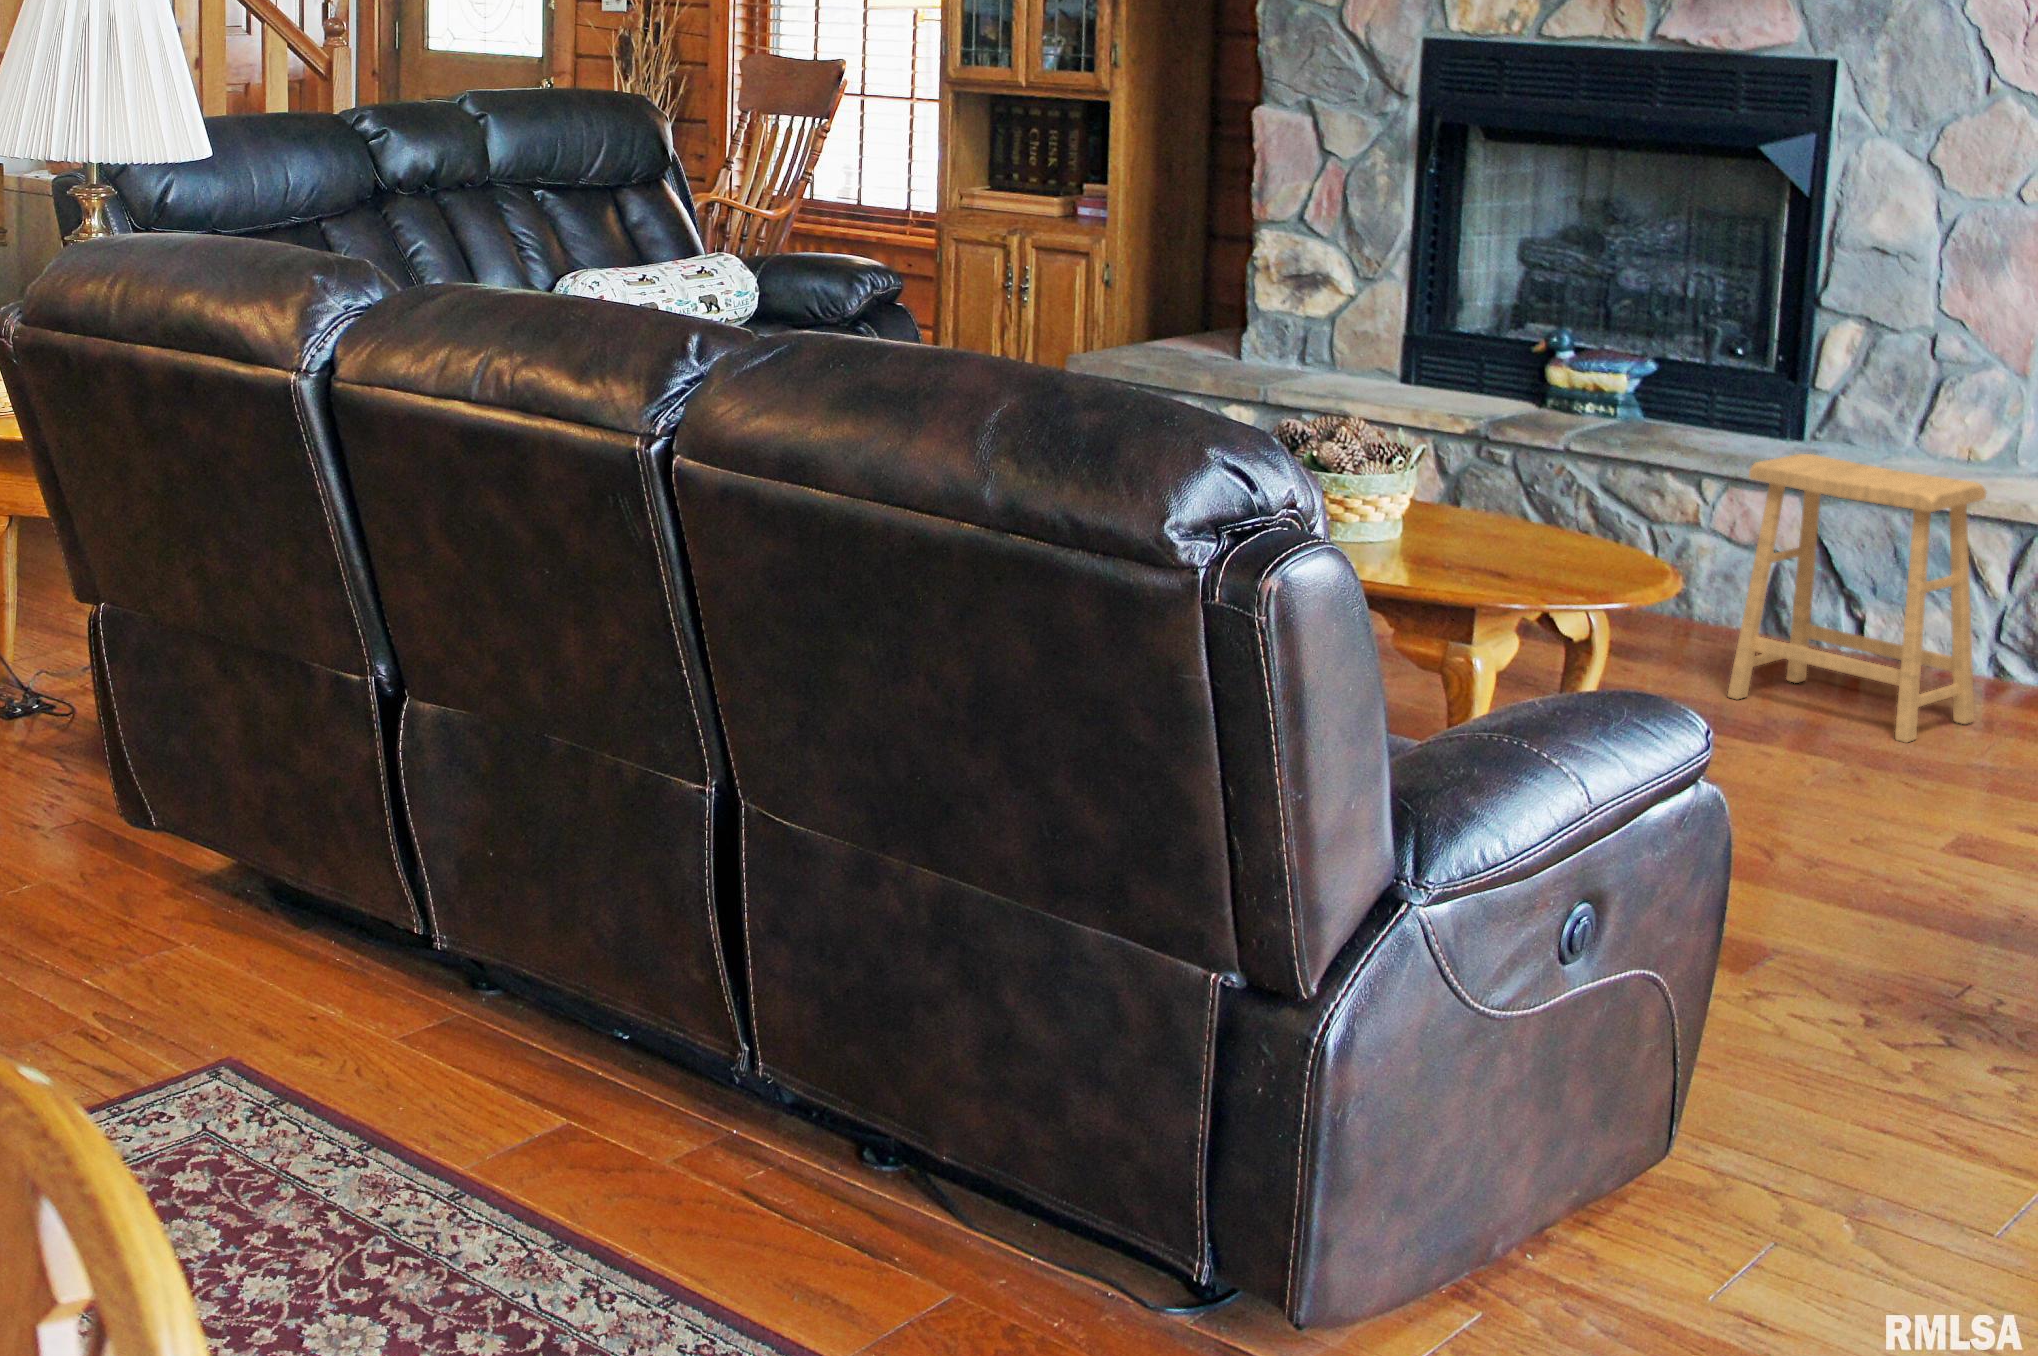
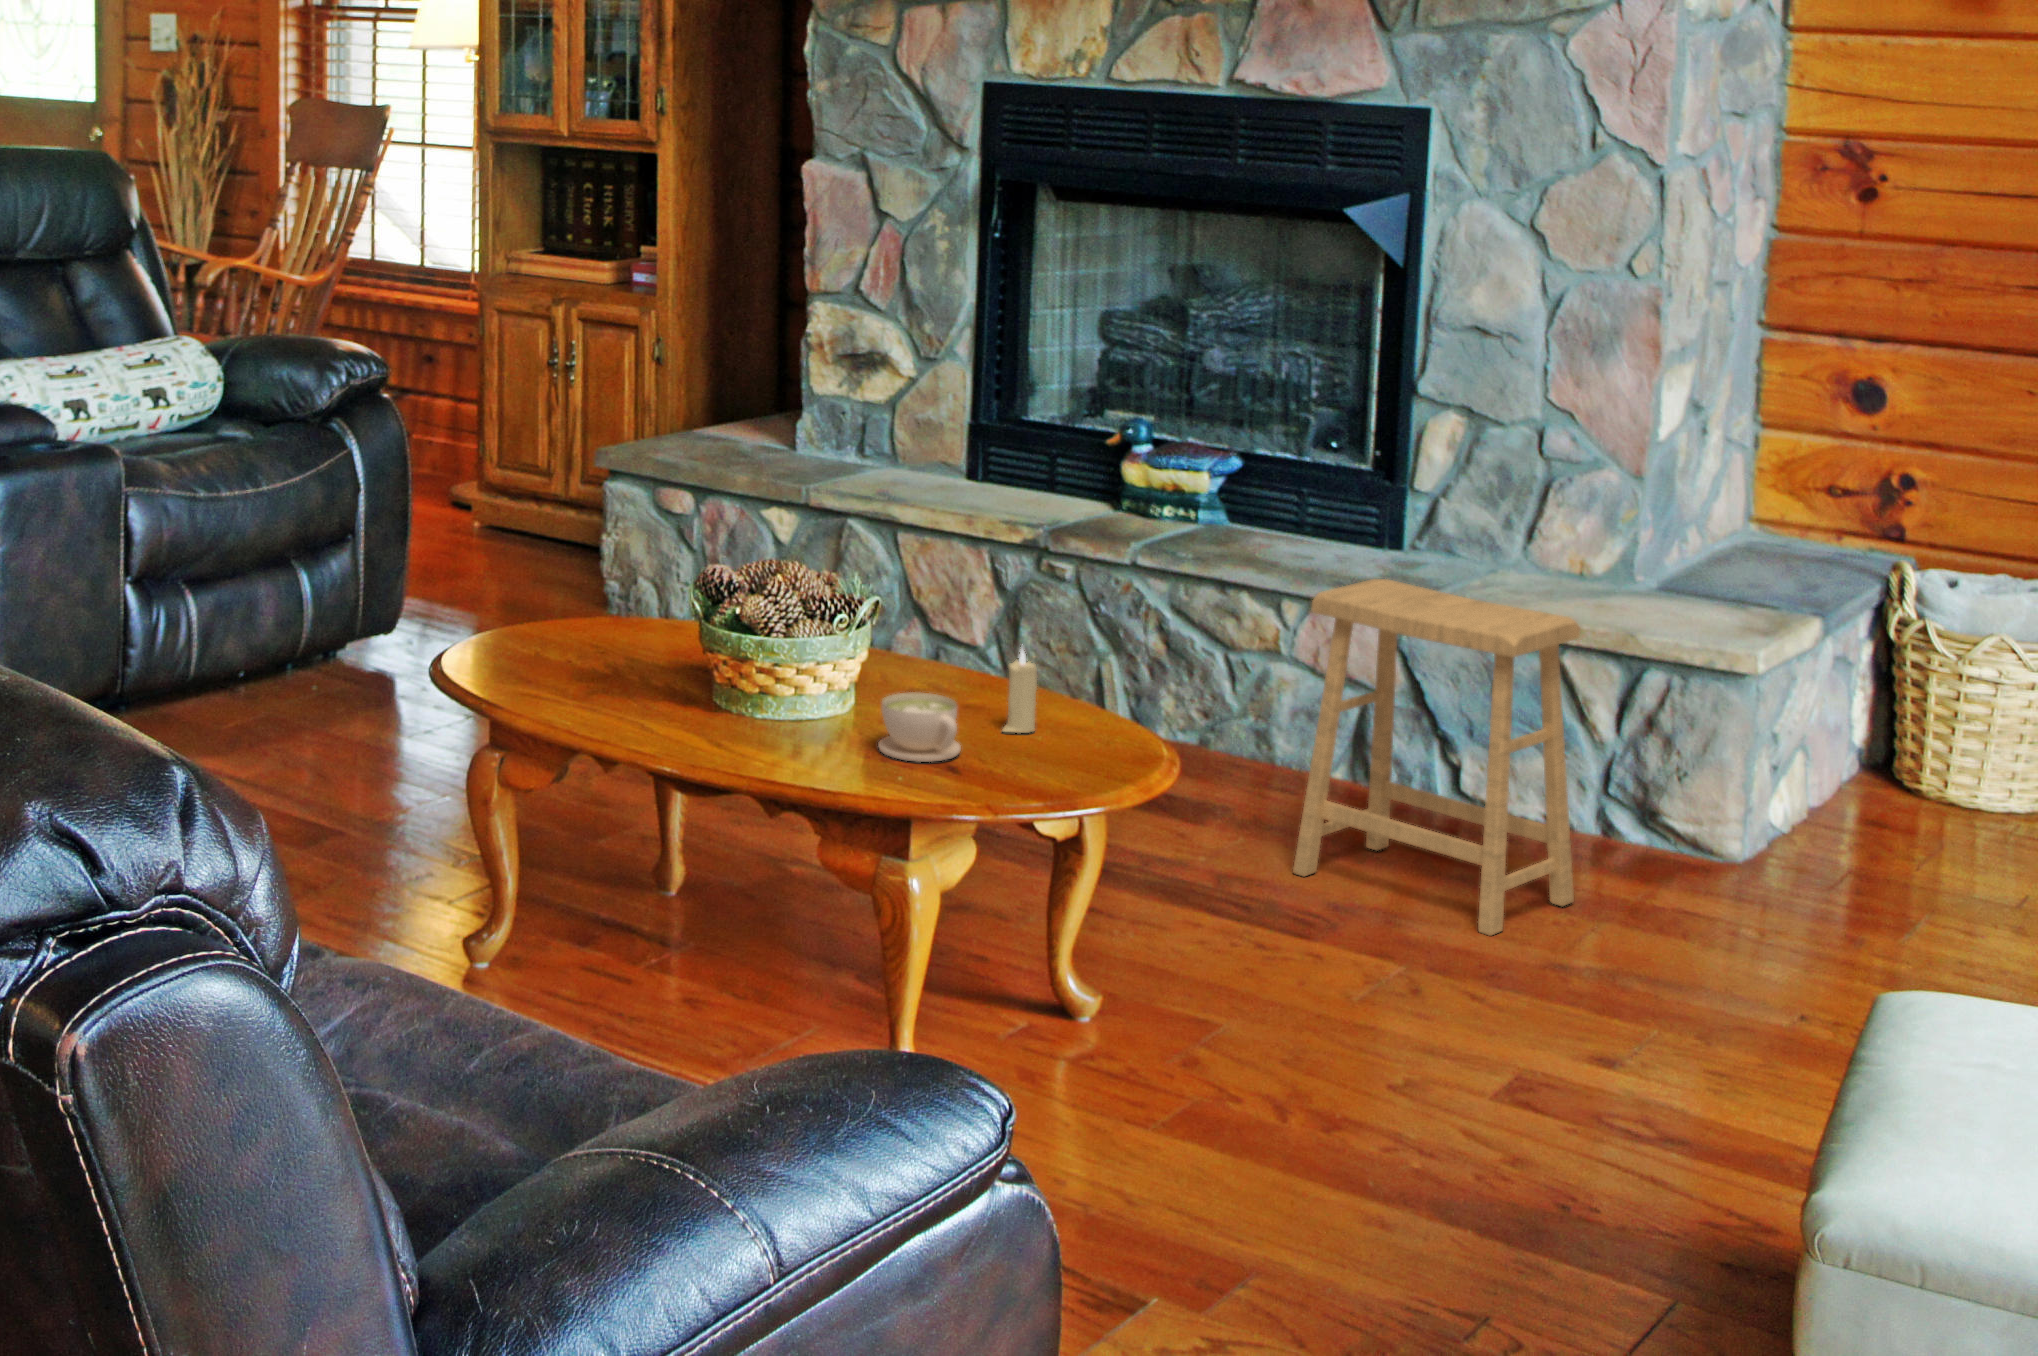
candle: none [1520,485,1550,556] -> present [1003,648,1037,733]
coffee cup: none [1425,521,1494,573] -> present [878,693,961,762]

